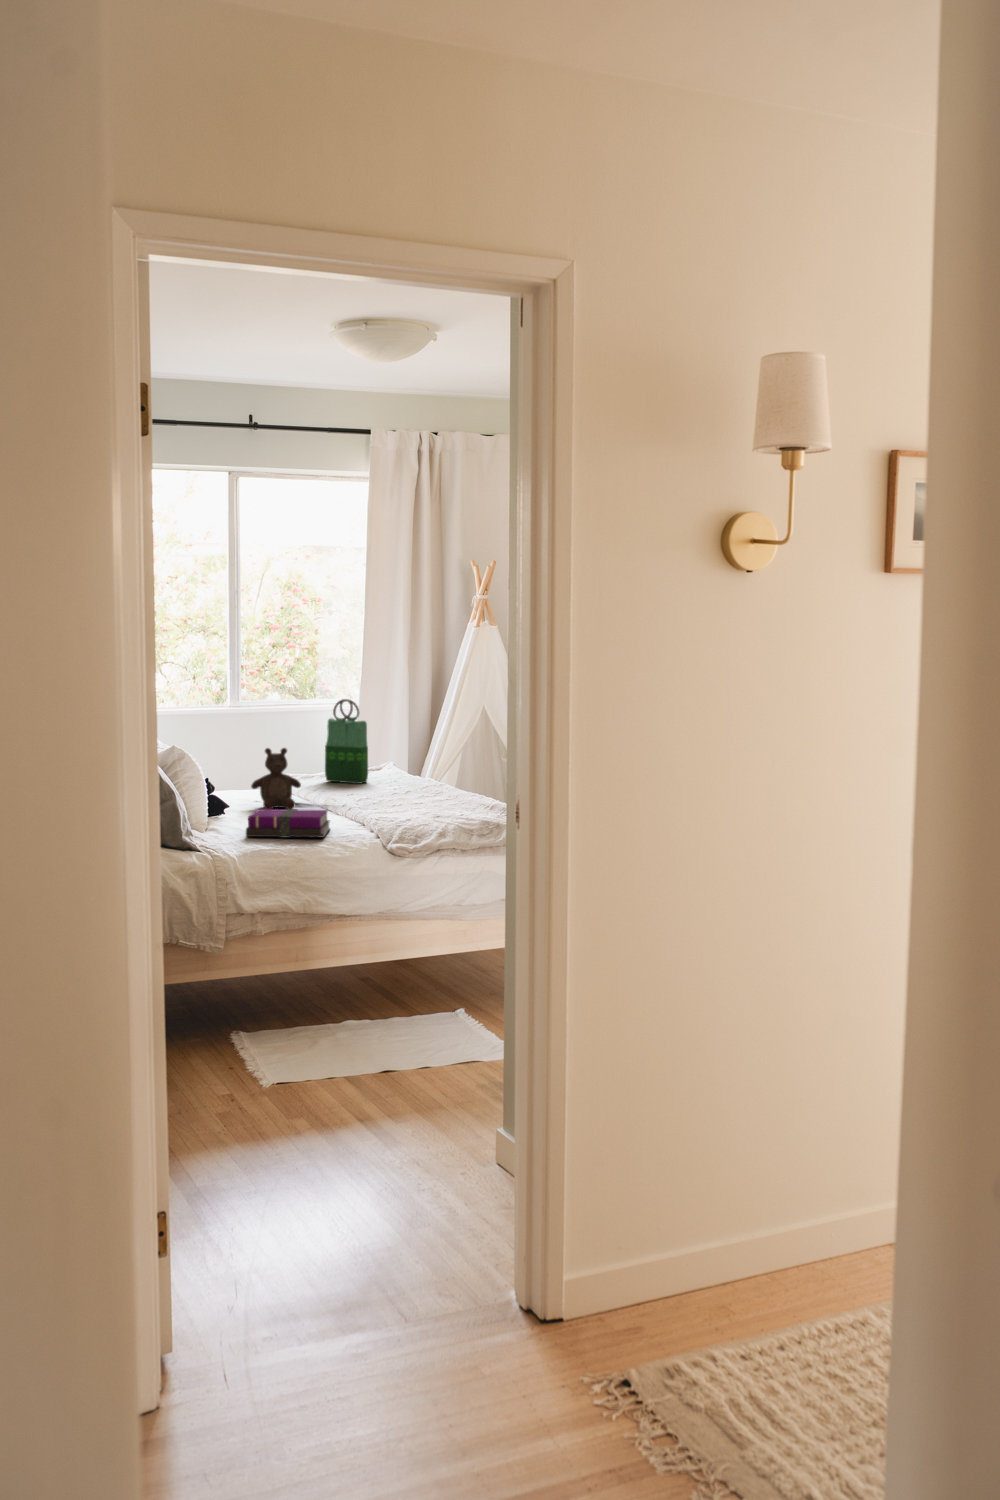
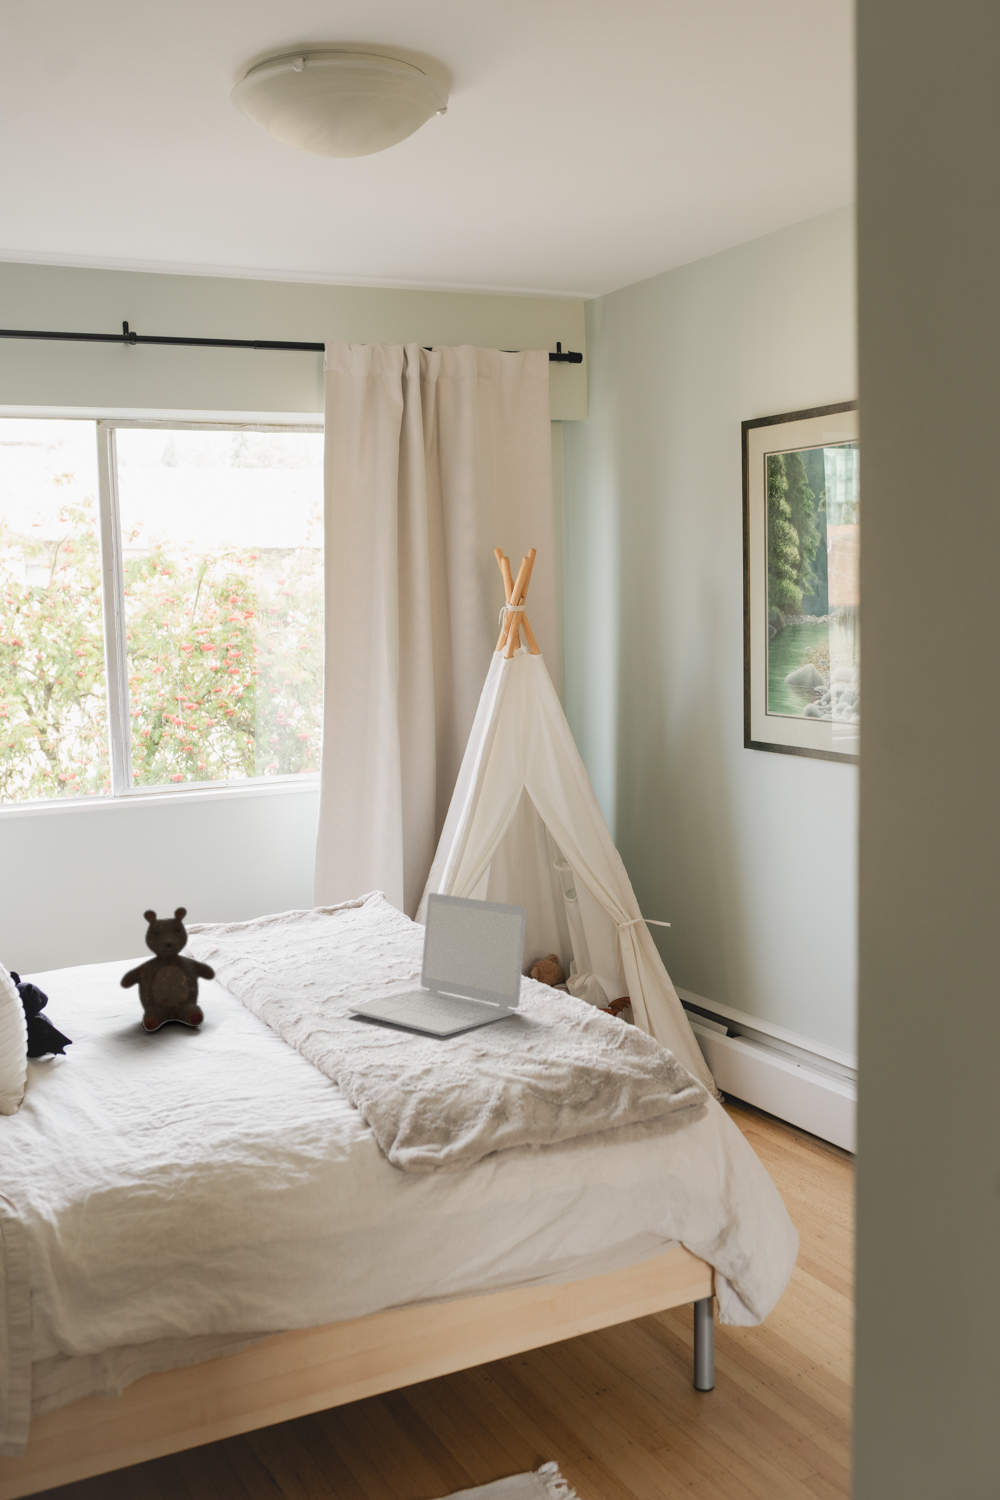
tote bag: present [325,699,368,784] -> none [265,793,341,939]
laptop: none [371,746,466,810] -> present [348,893,527,1036]
notebook: present [246,809,330,838] -> none [83,1059,268,1144]

